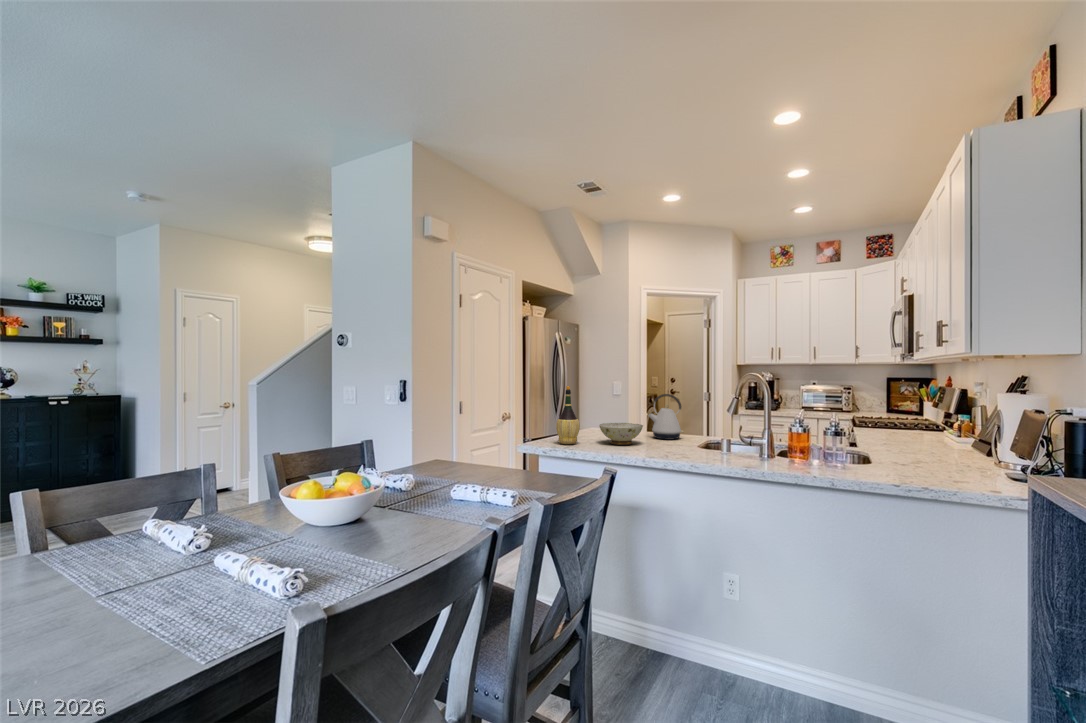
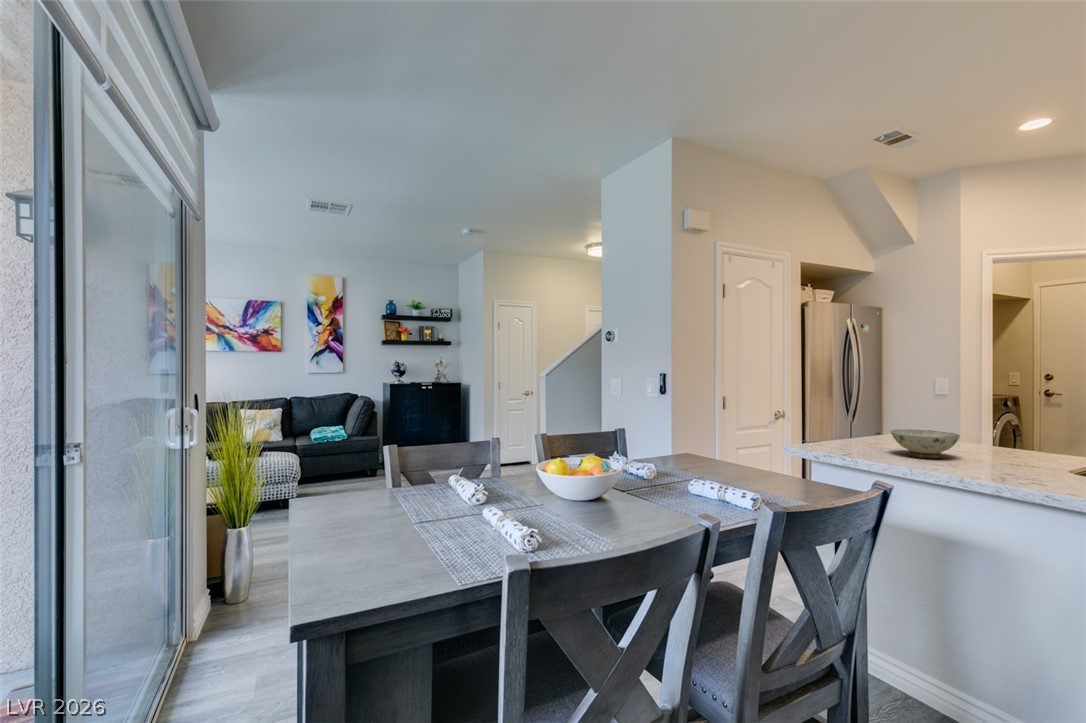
wine bottle: present [556,386,580,444] -> none [830,382,862,451]
kettle: present [648,394,683,440] -> none [973,396,1038,458]

